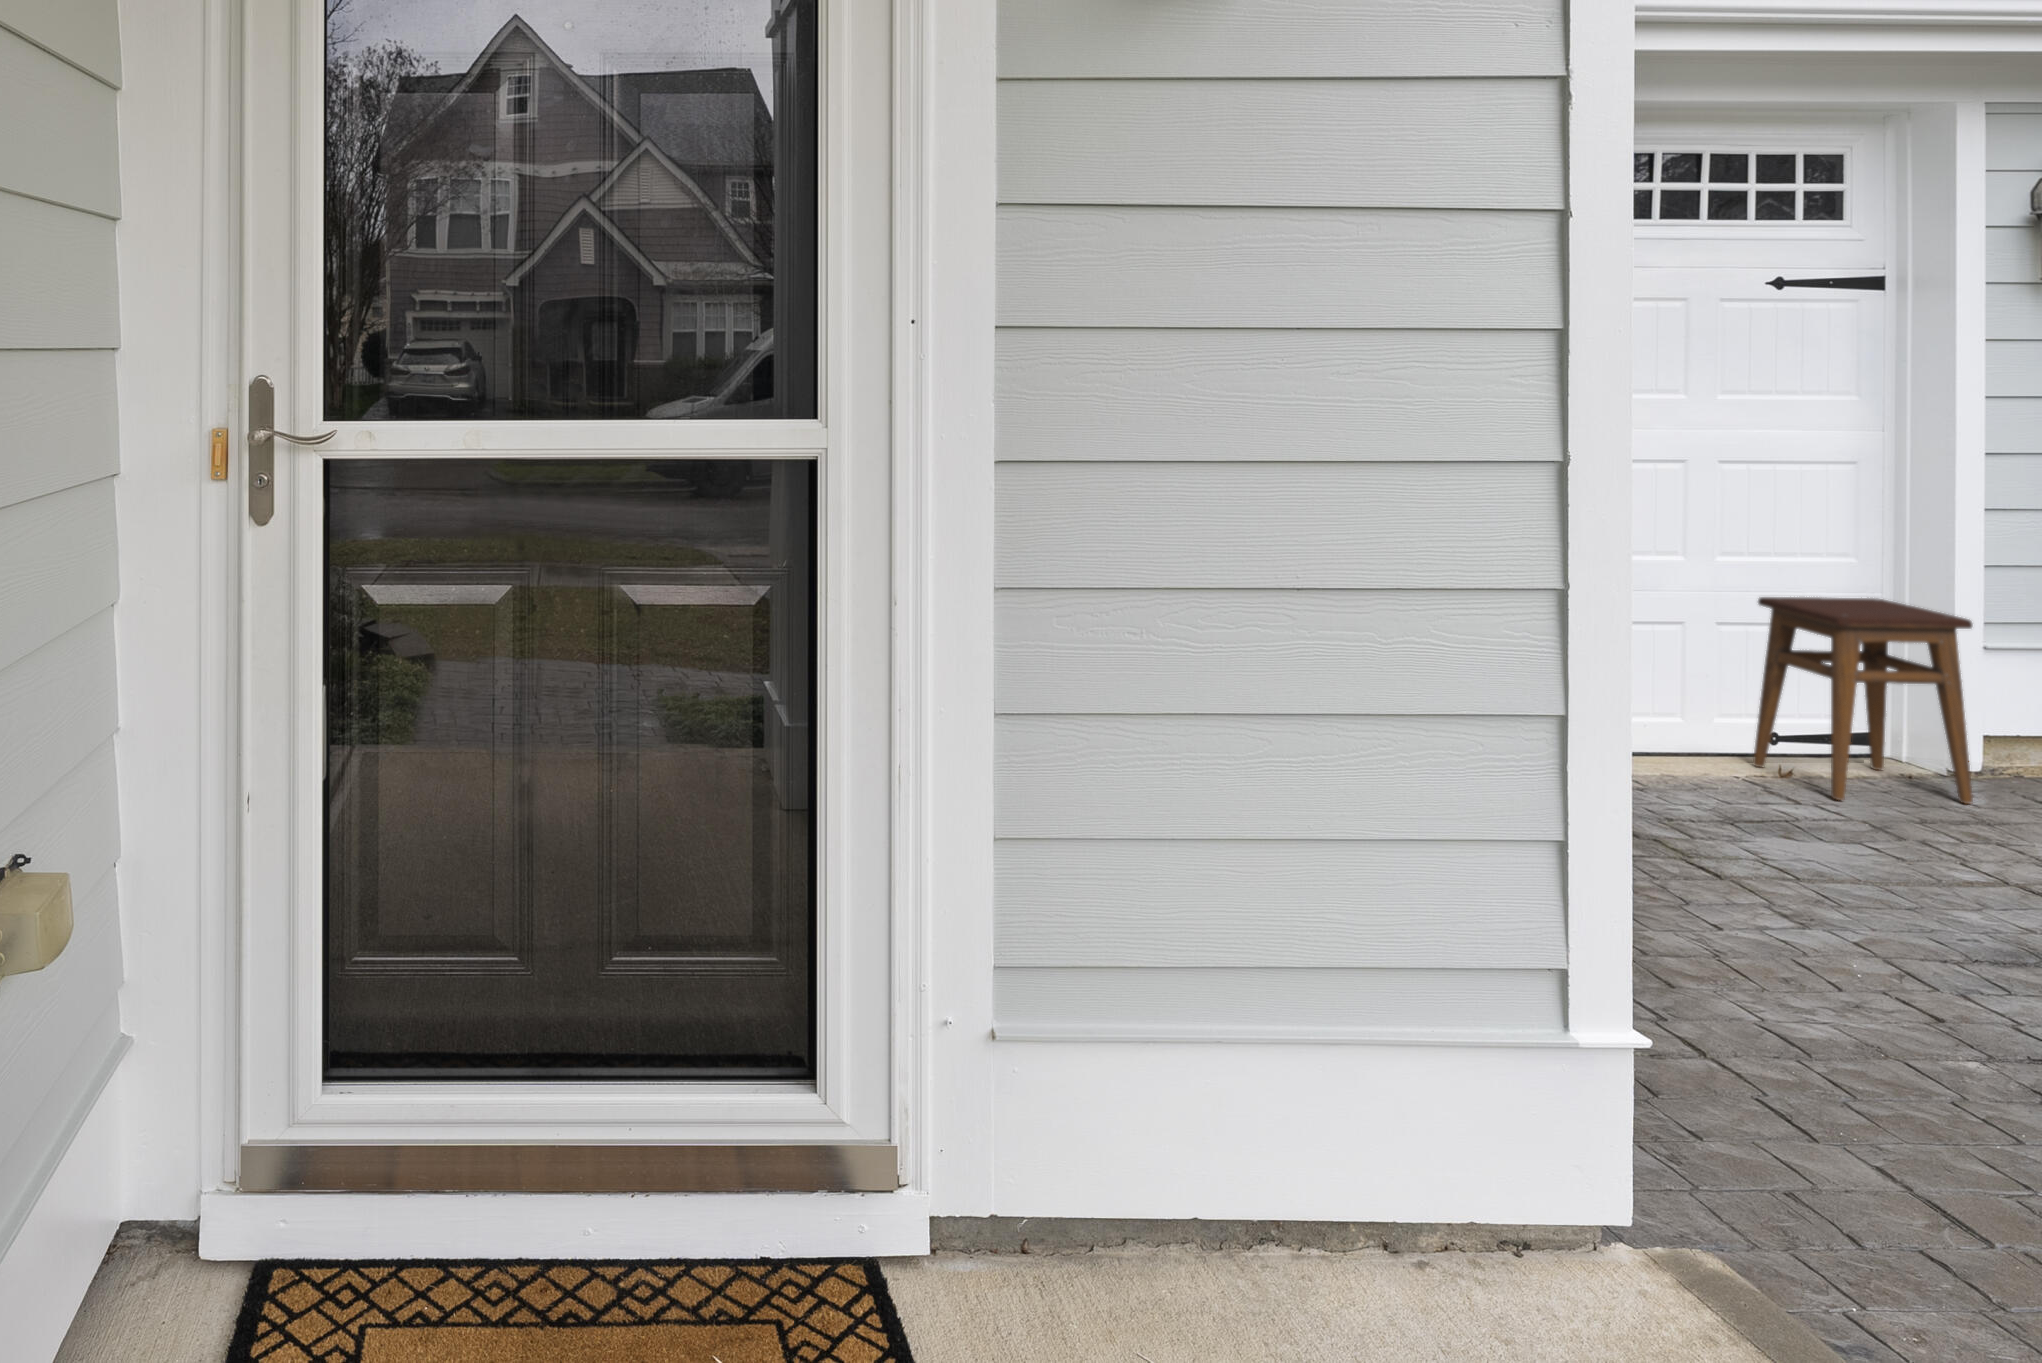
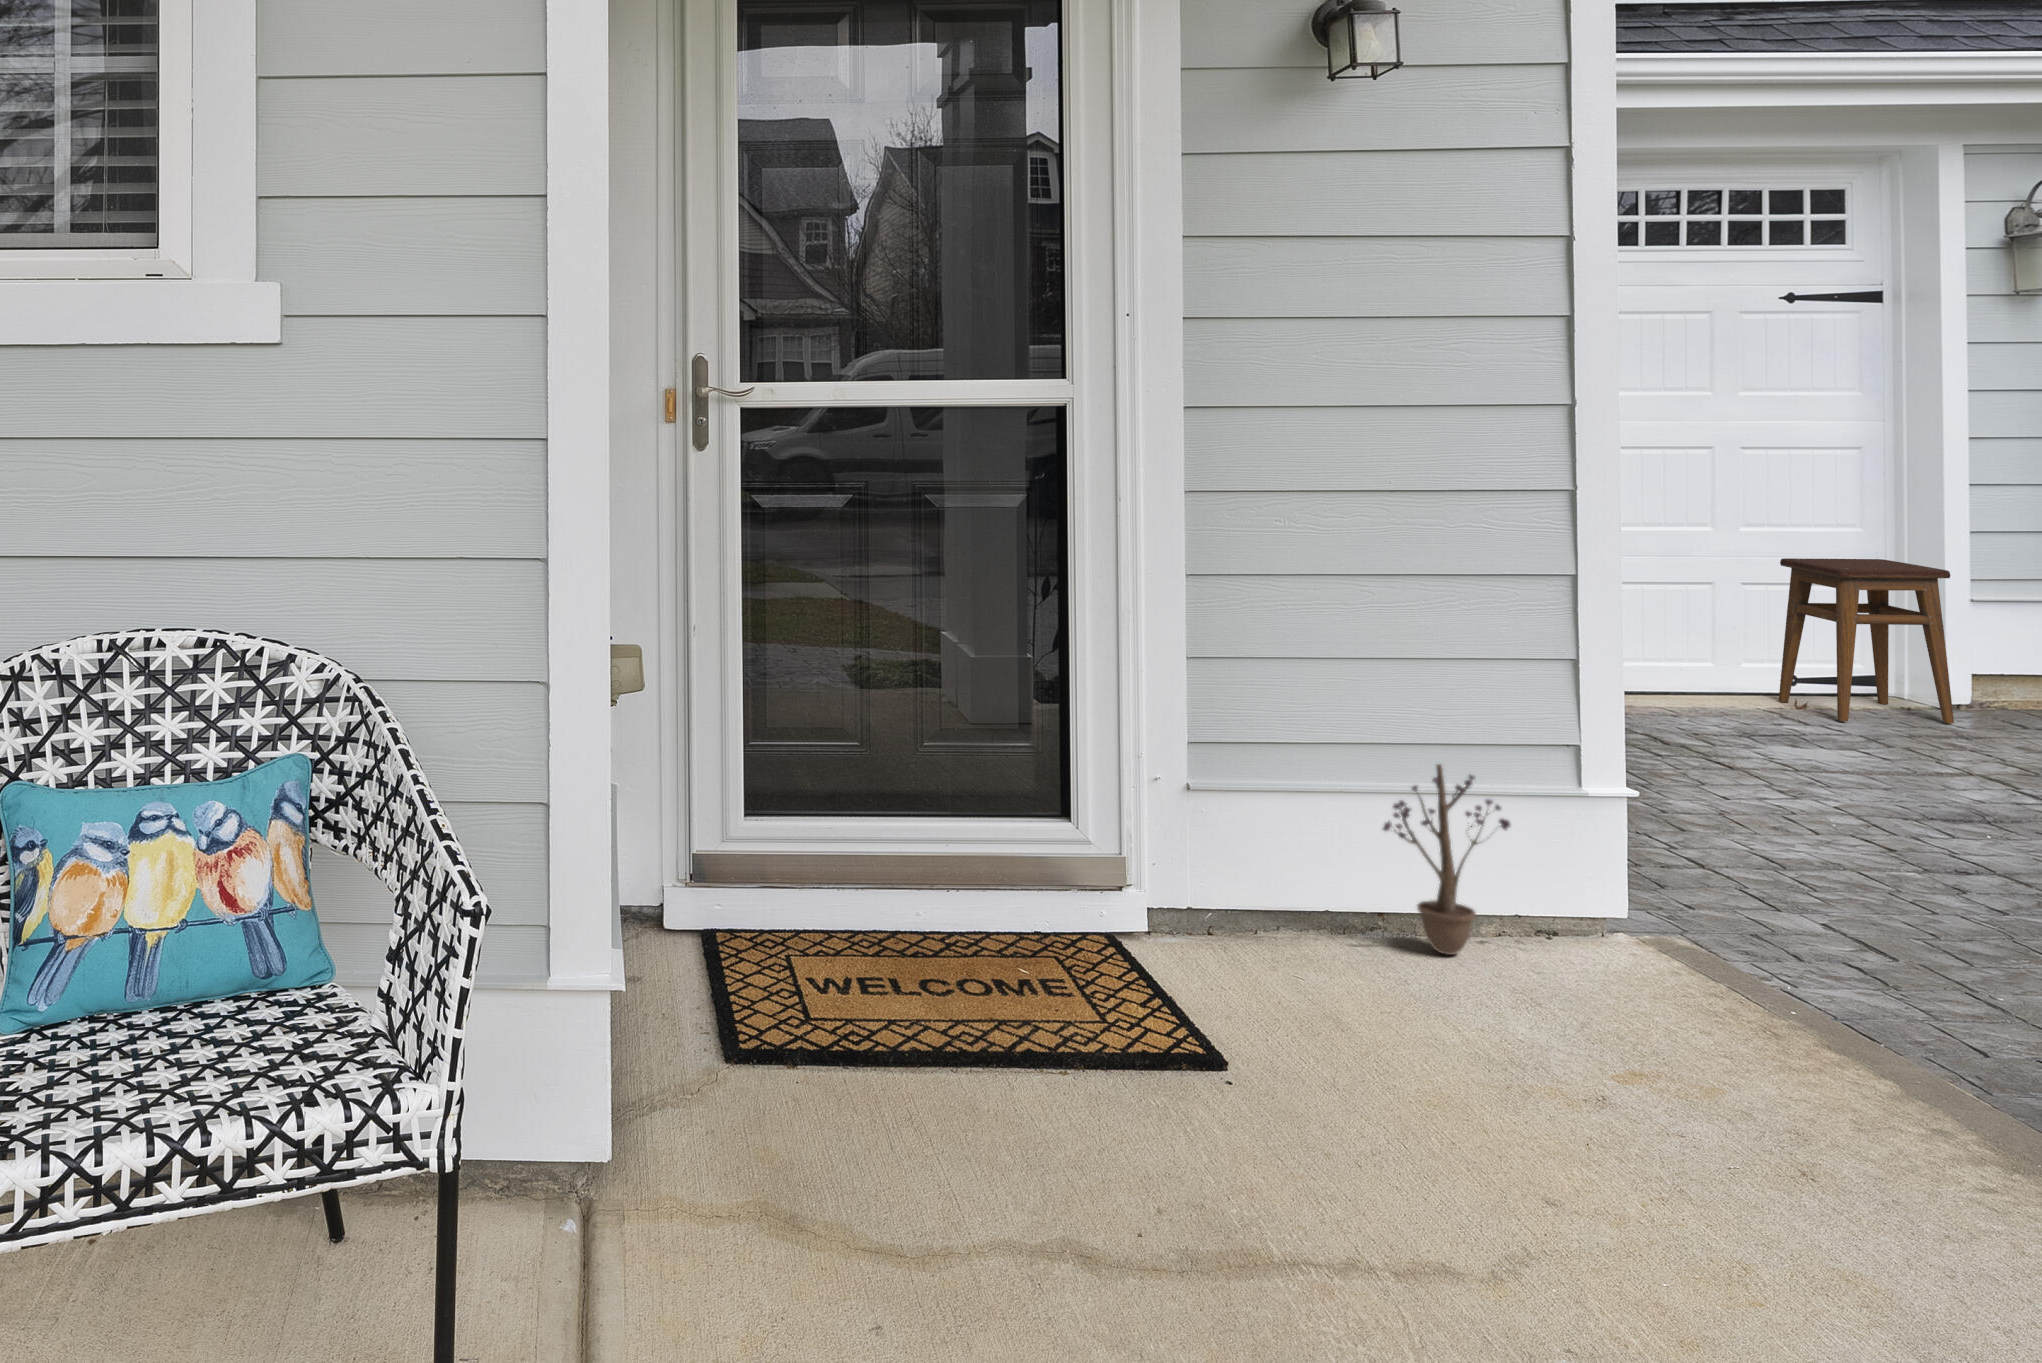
decorative plant: none [1238,1009,1473,1299] -> present [1359,764,1510,955]

